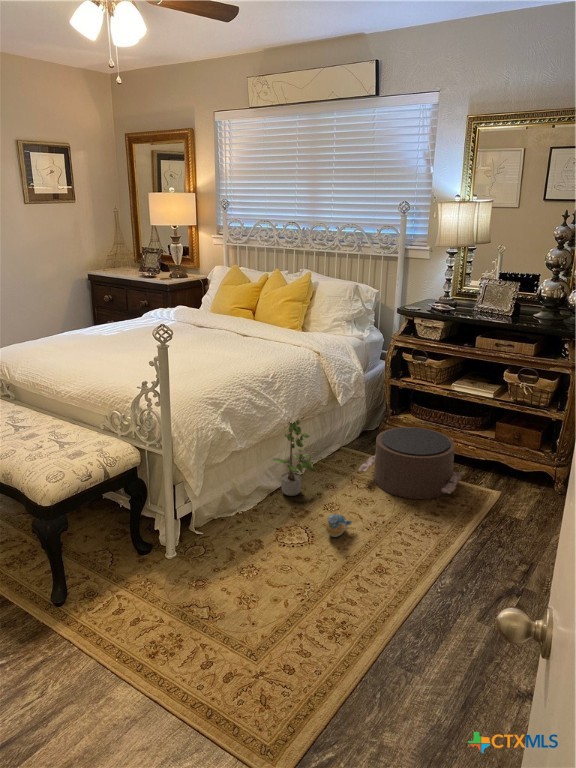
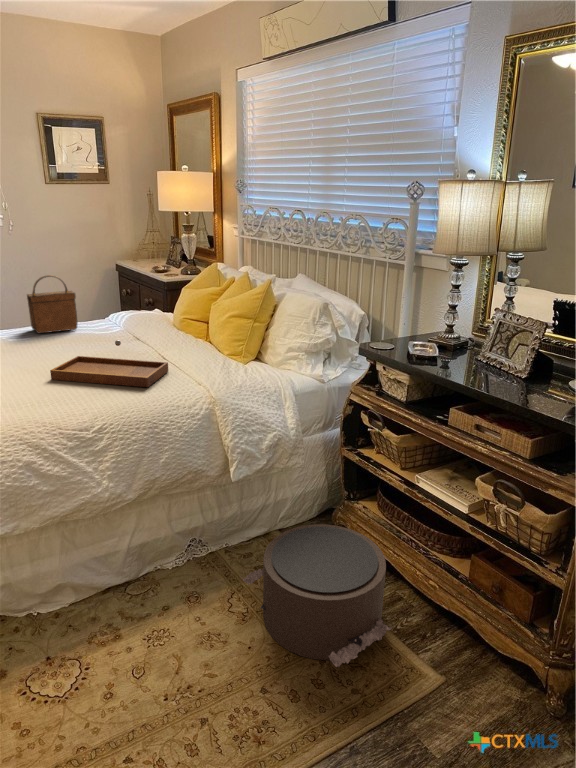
handbag: none [105,282,144,331] -> present [27,275,77,334]
tray: none [195,322,271,355] -> present [50,340,168,387]
potted plant: present [273,417,315,496] -> none [104,477,181,599]
plush toy: present [326,514,353,537] -> none [94,657,153,701]

